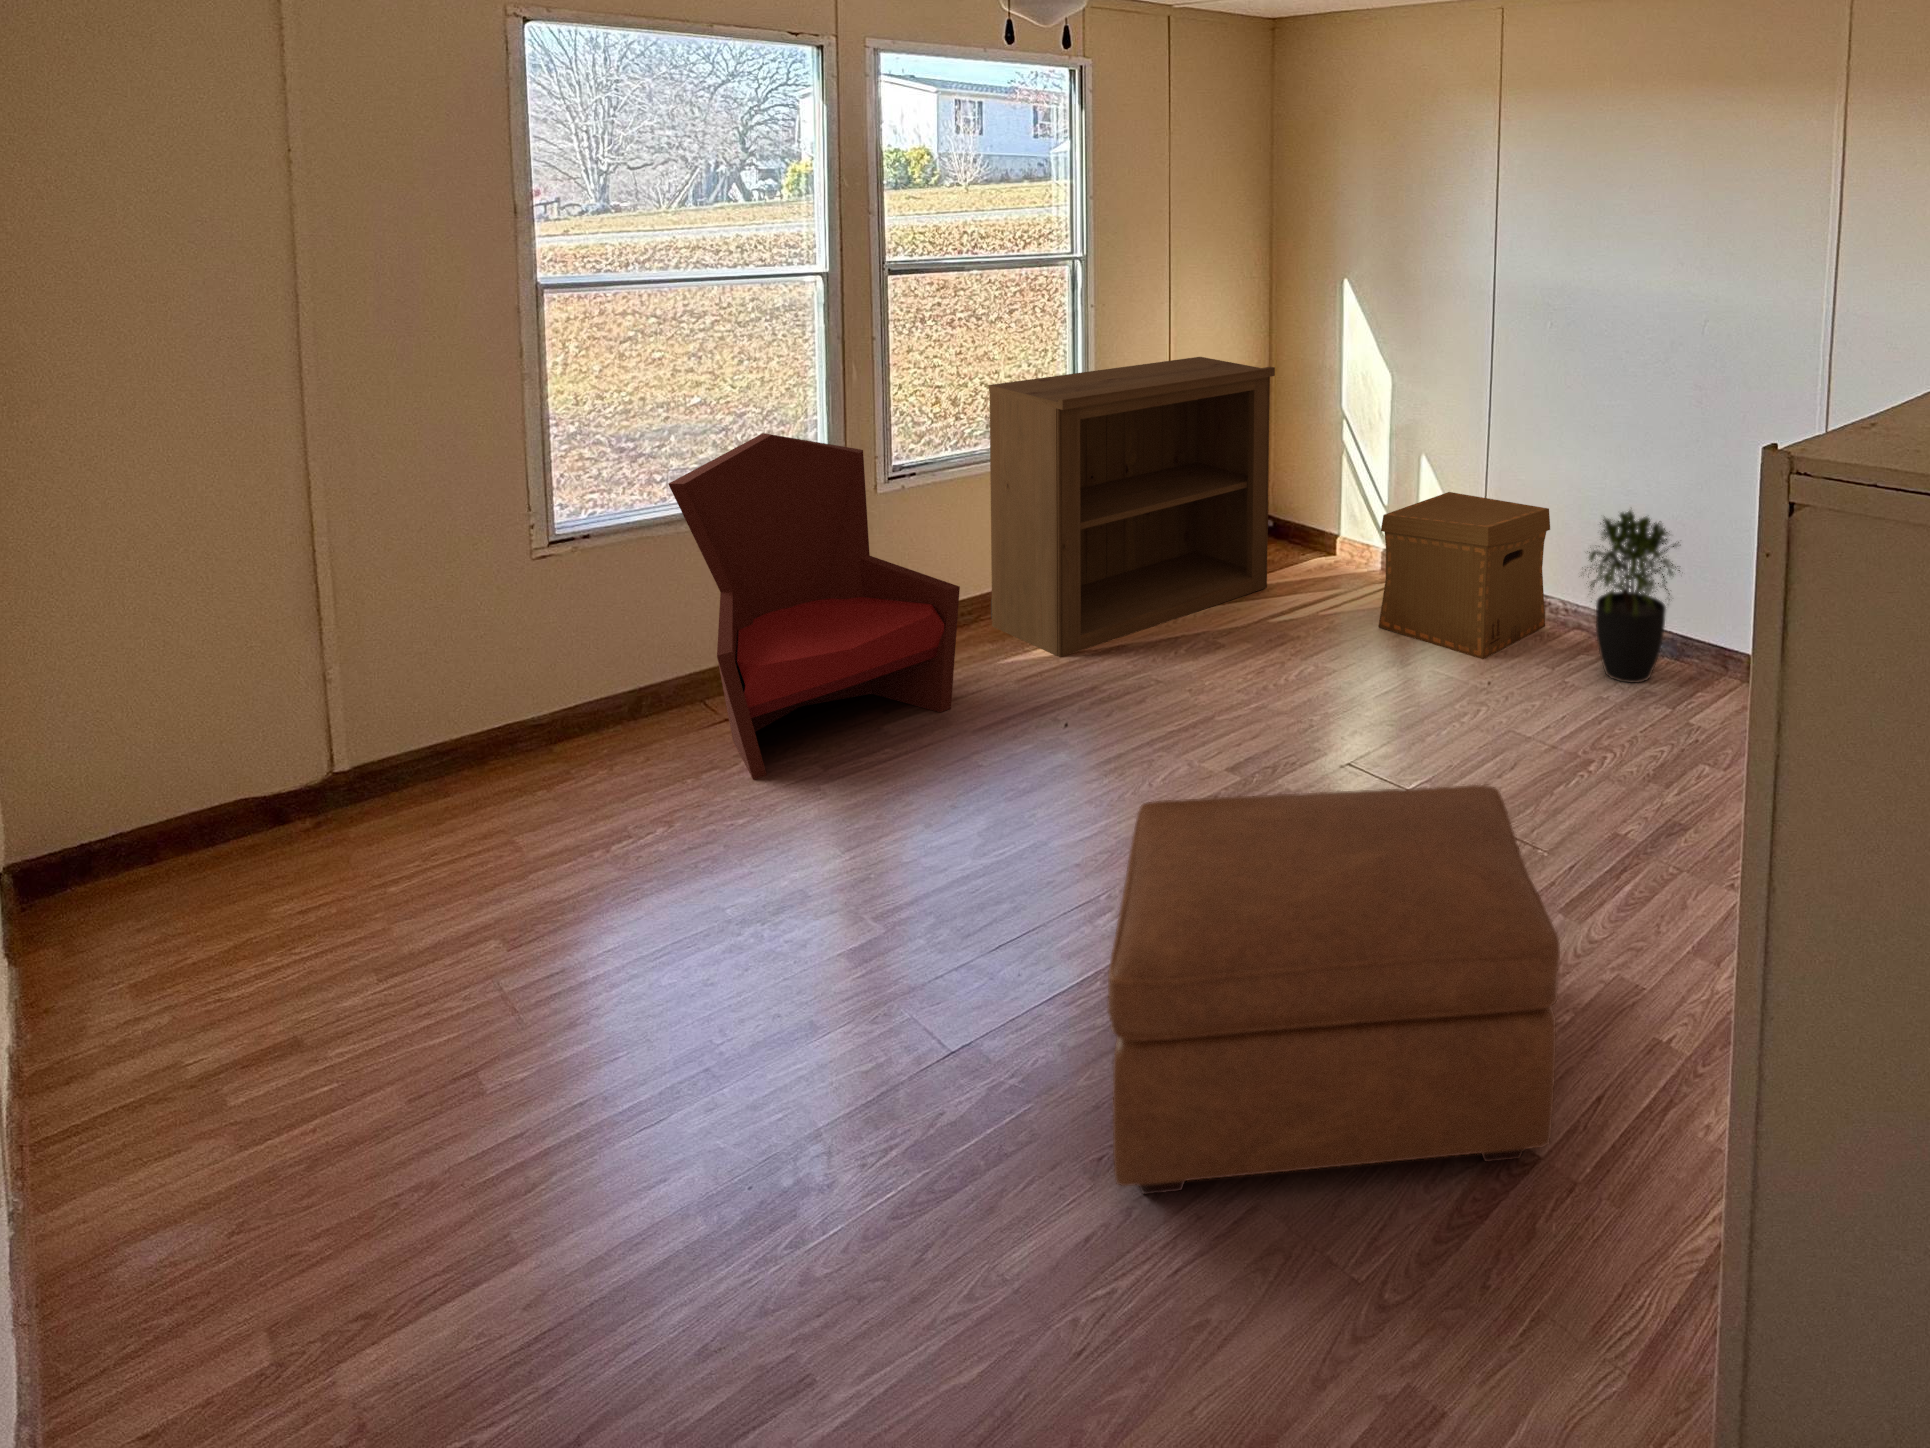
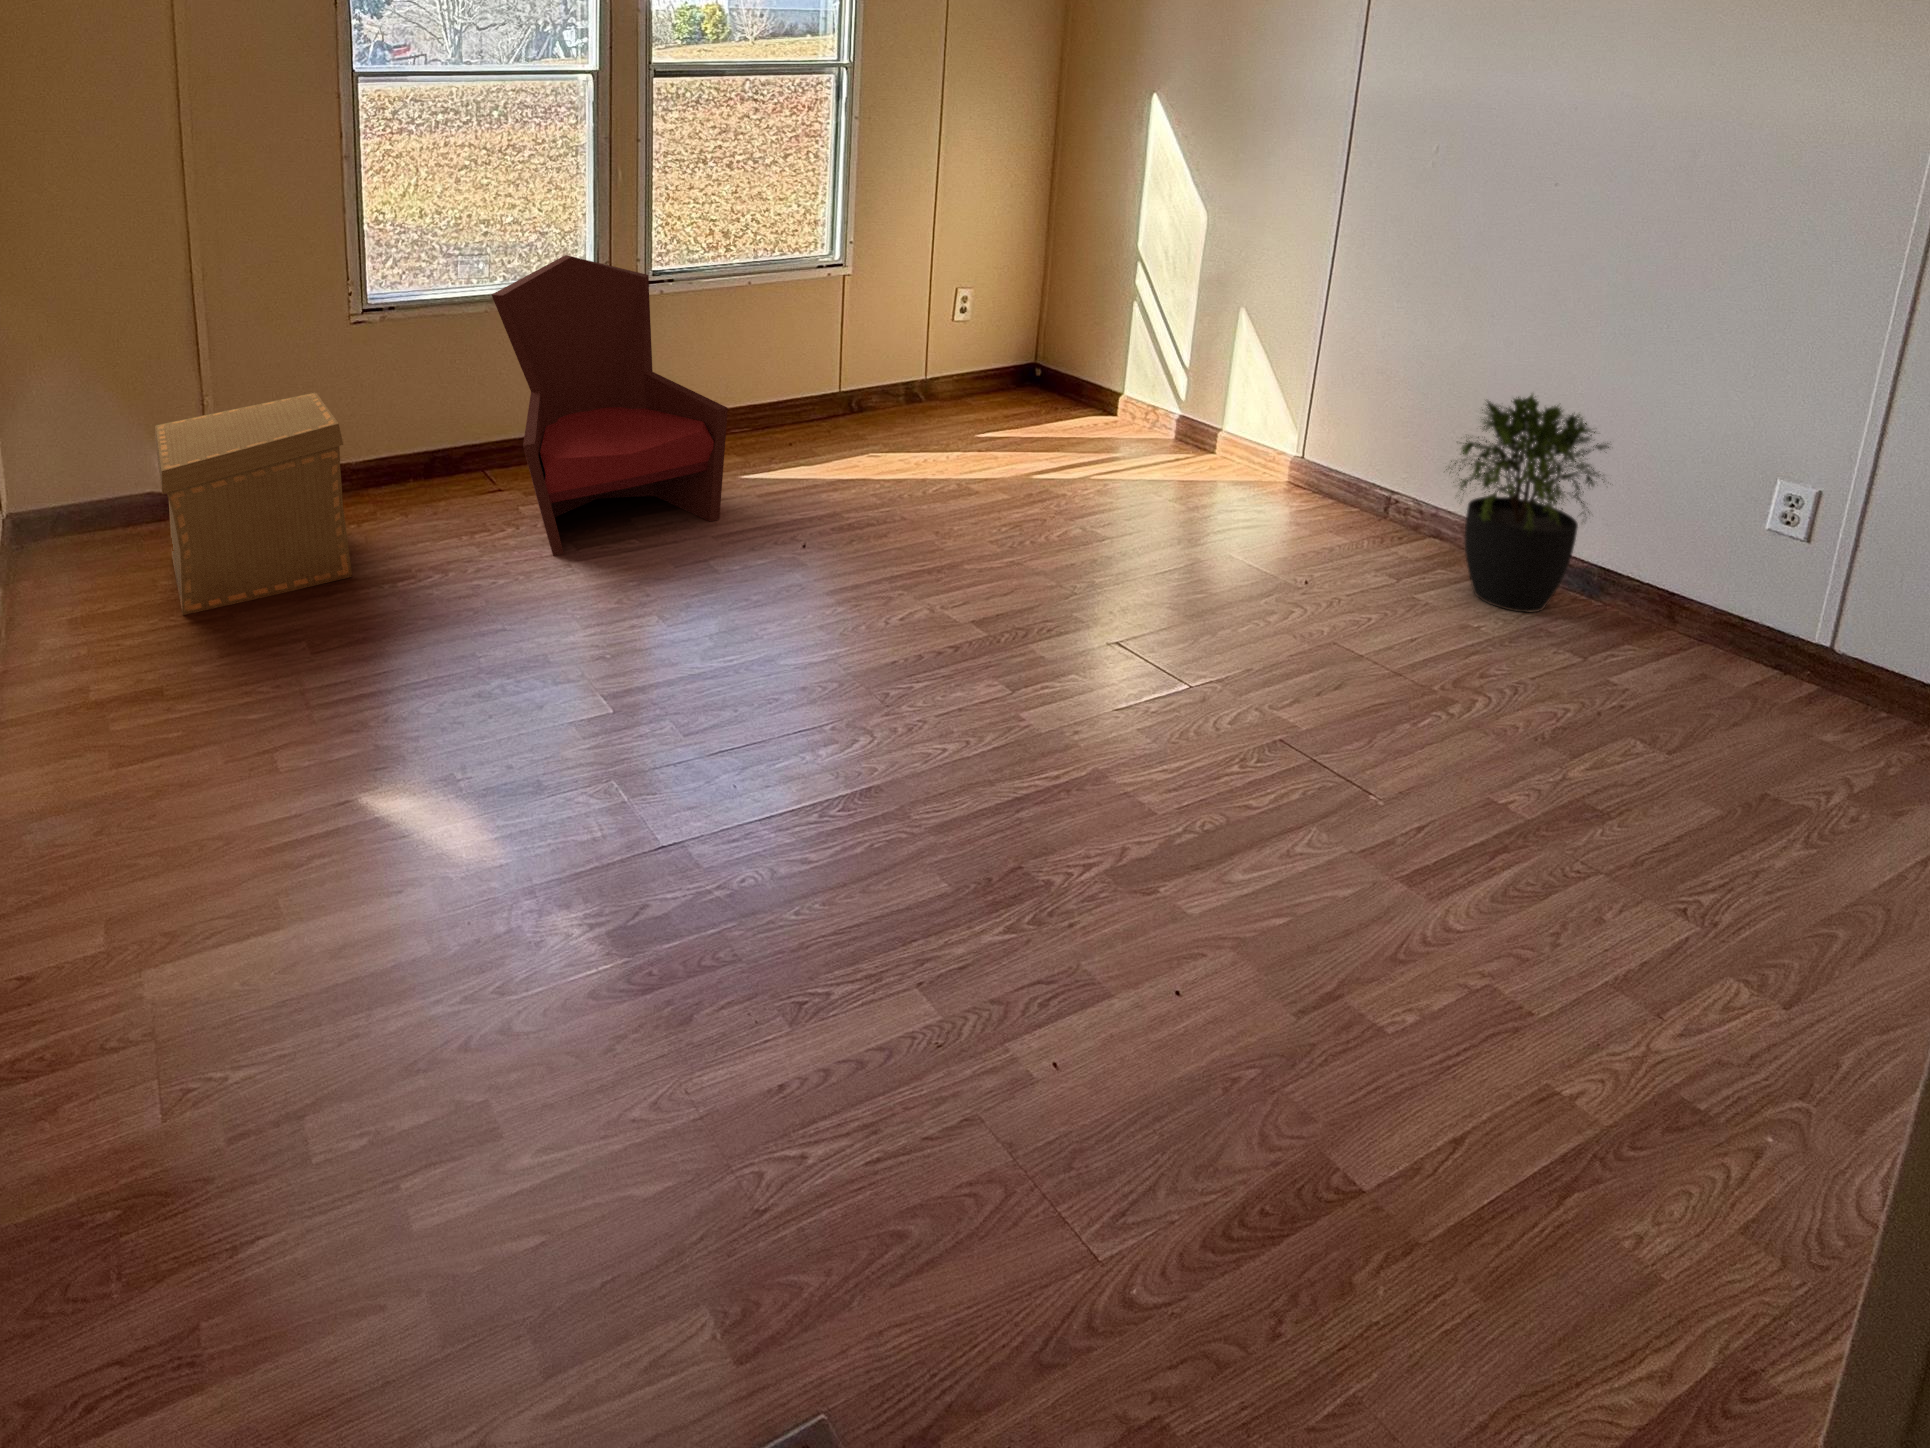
bookshelf: present [989,357,1275,657] -> none [761,197,1057,487]
cardboard box: present [1379,492,1550,659] -> present [155,392,352,615]
ottoman: present [1107,785,1560,1194] -> none [815,650,1403,1187]

